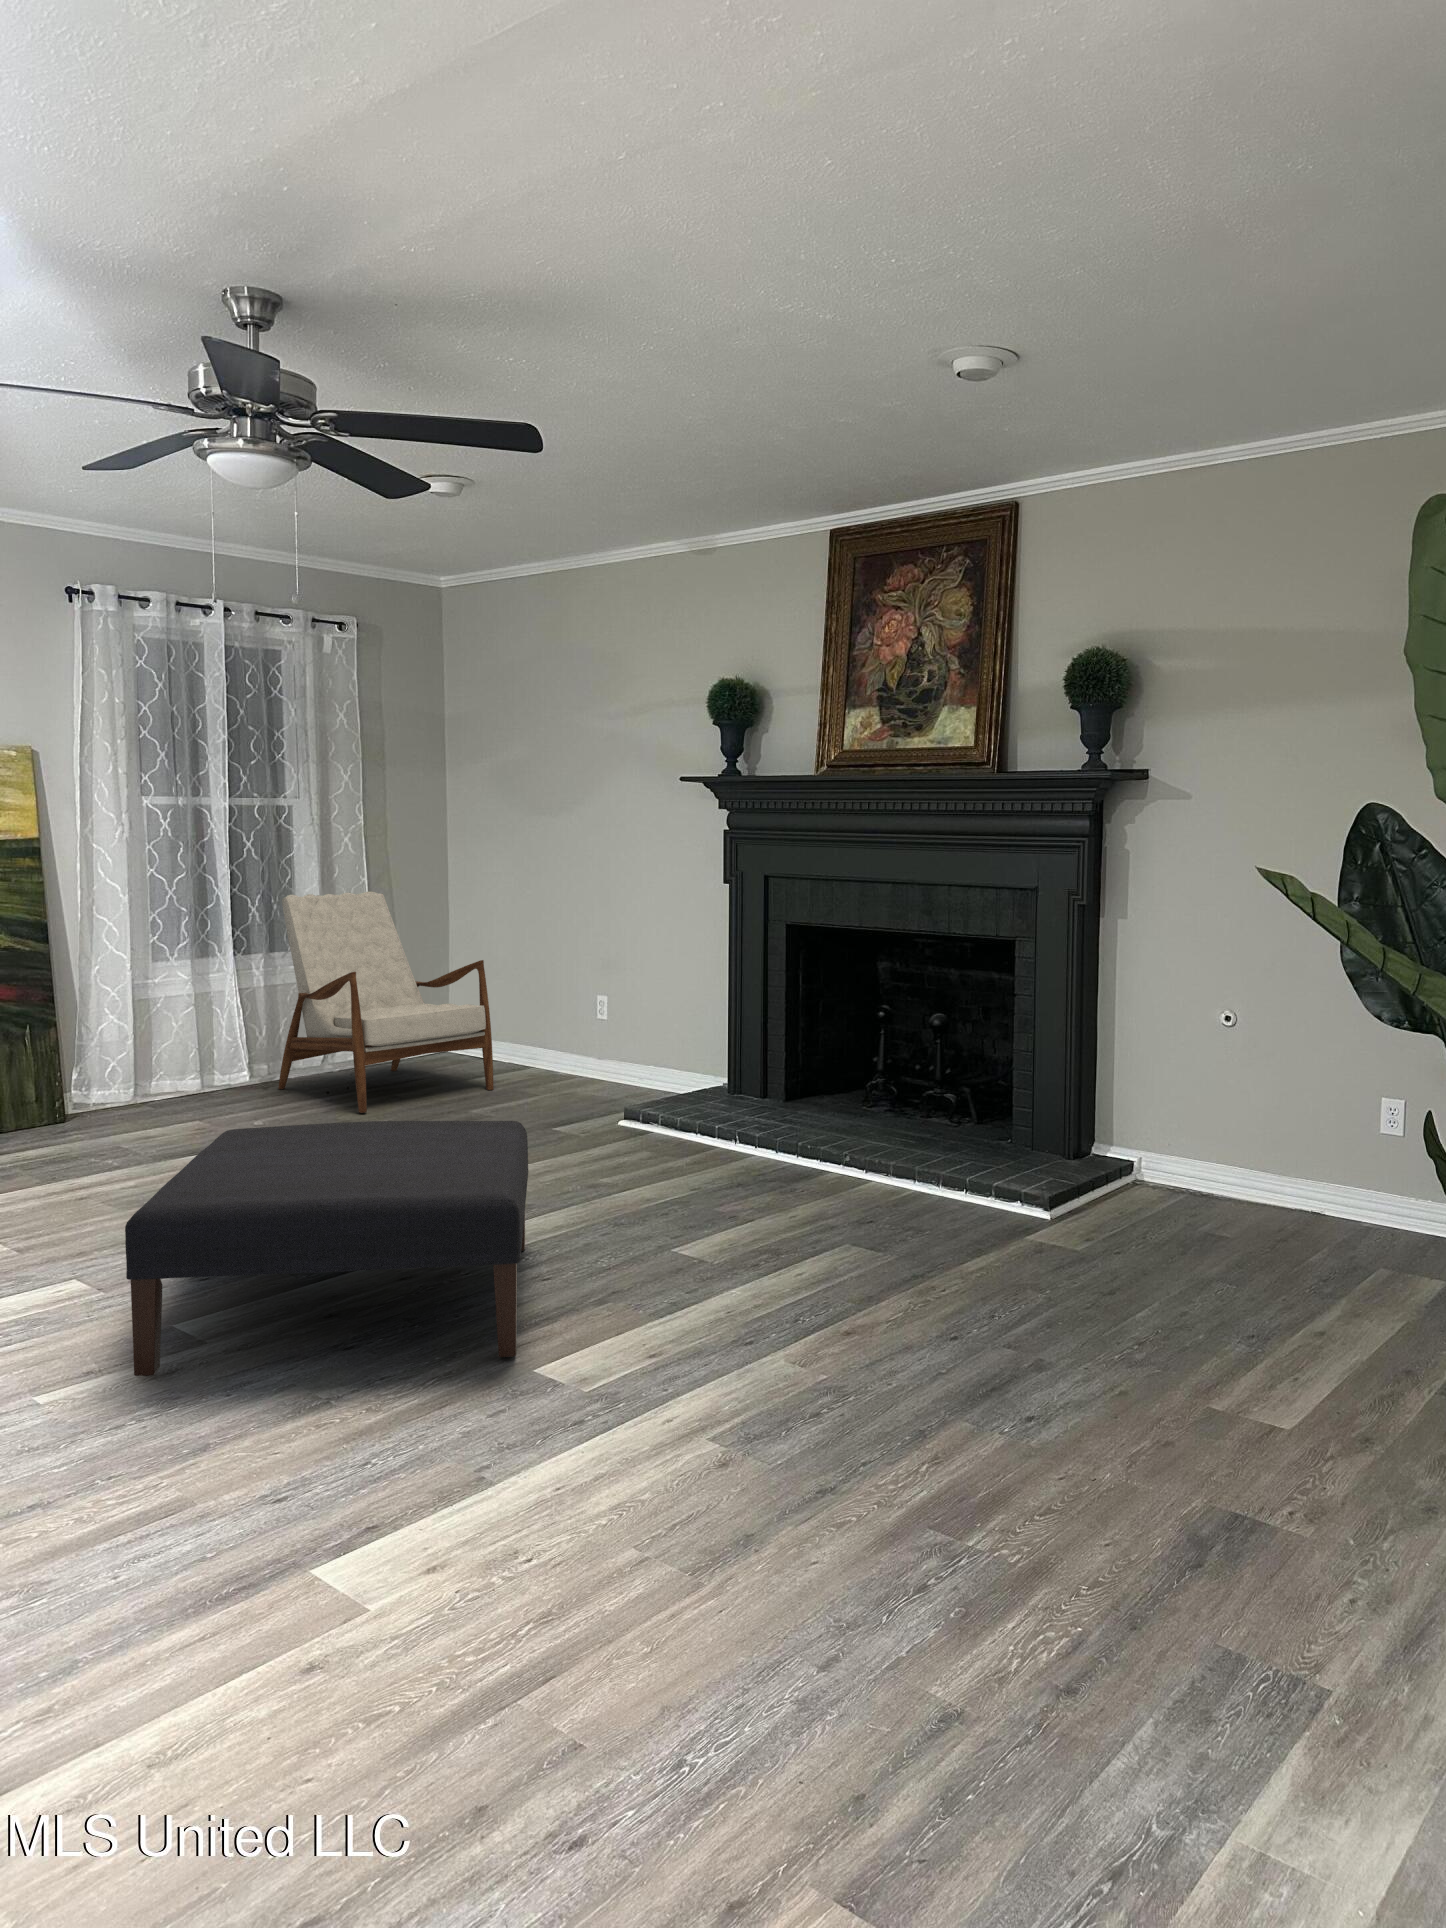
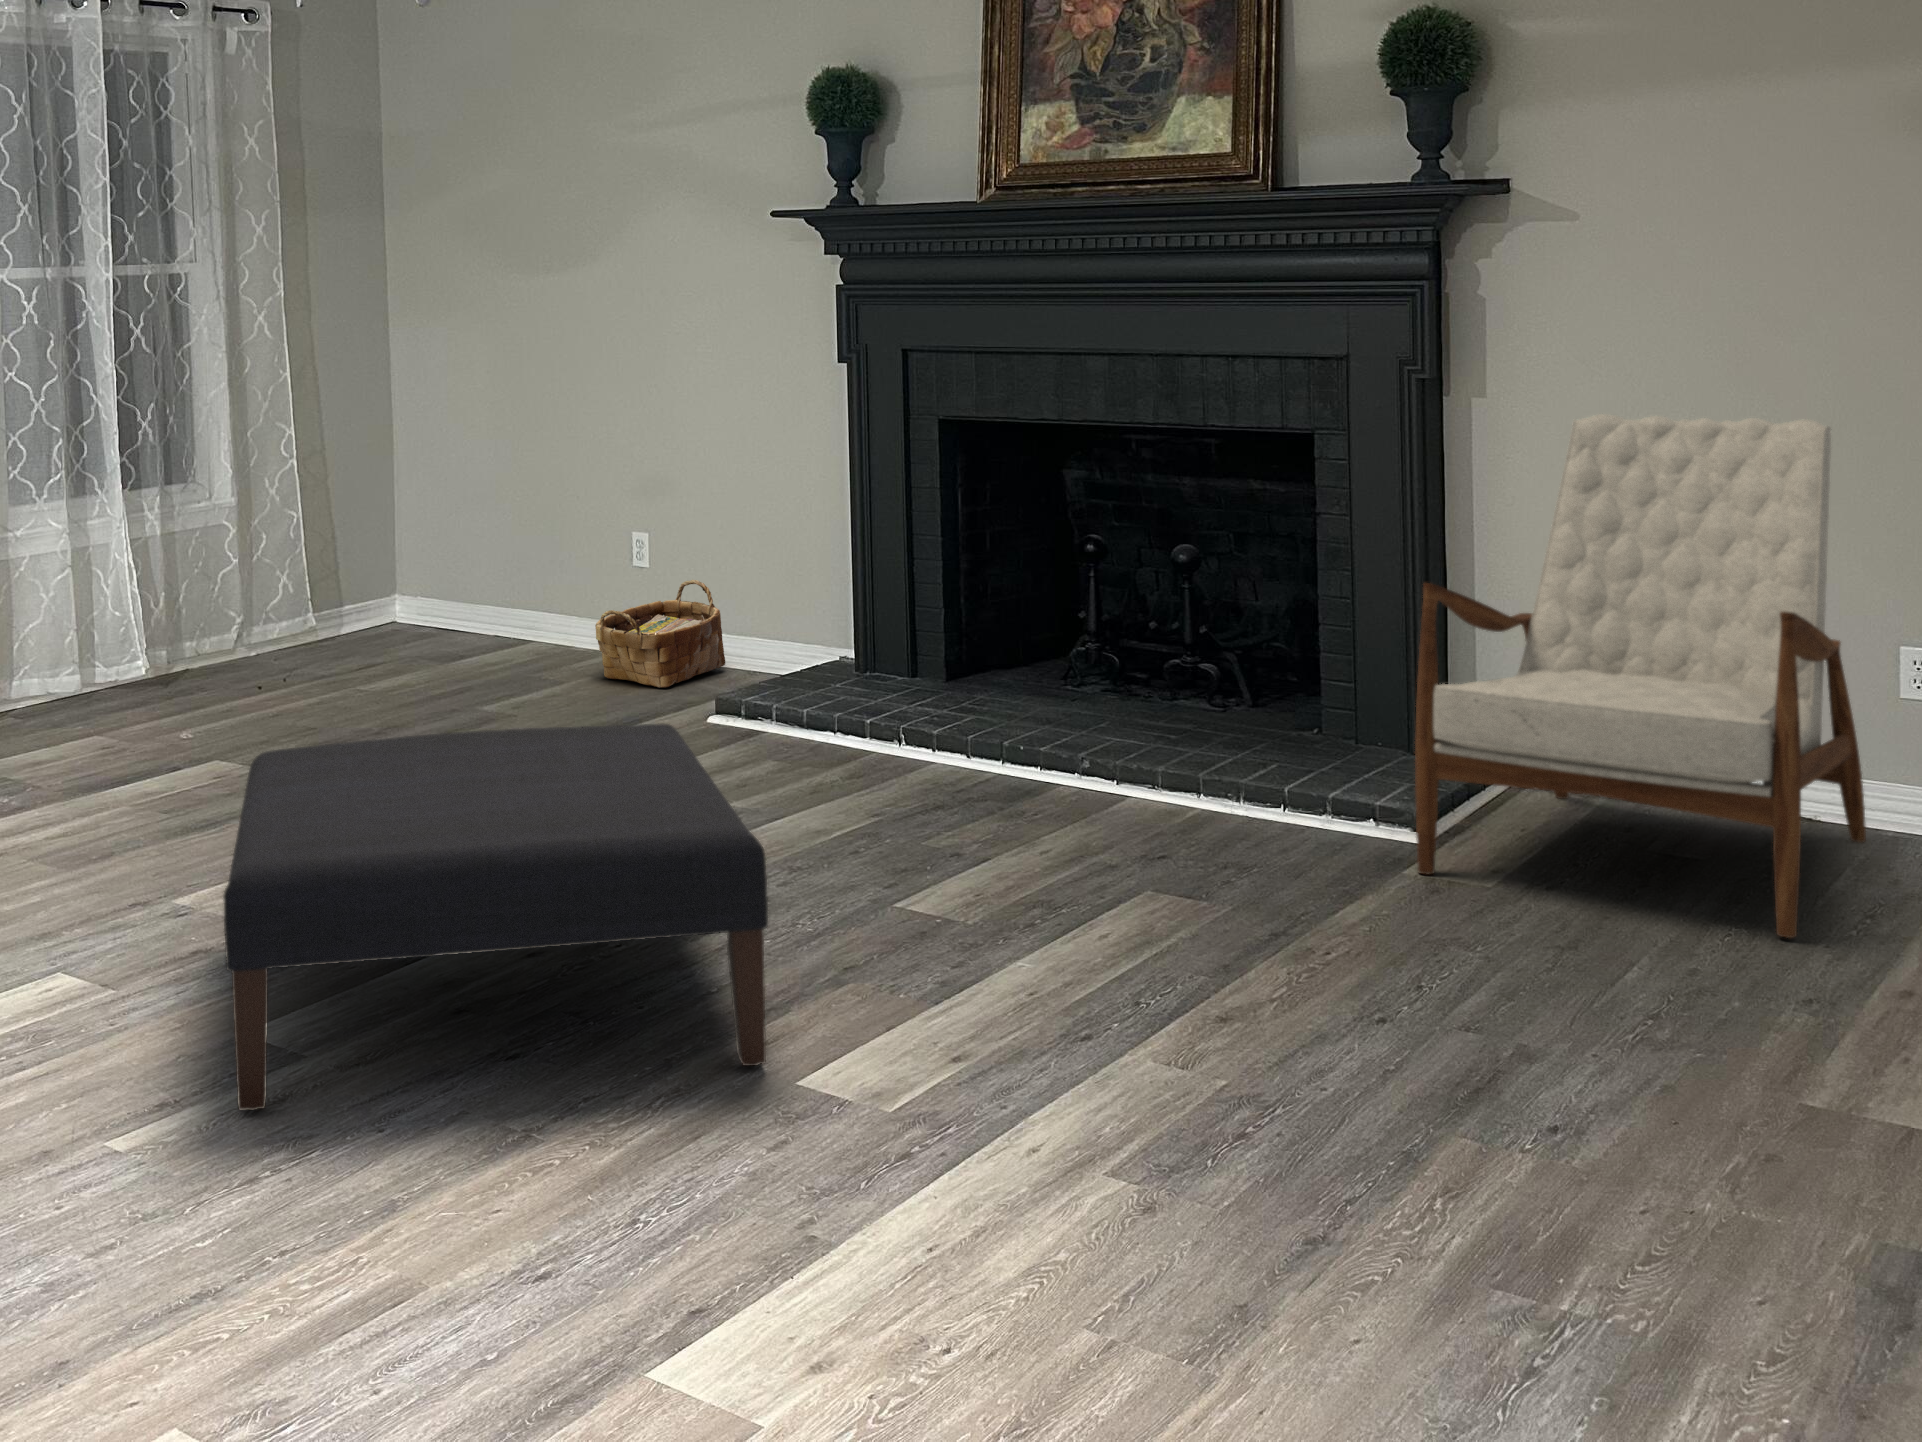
armchair: present [278,892,493,1113] -> present [1415,414,1866,938]
woven basket: none [556,1028,645,1100] -> present [595,580,725,688]

